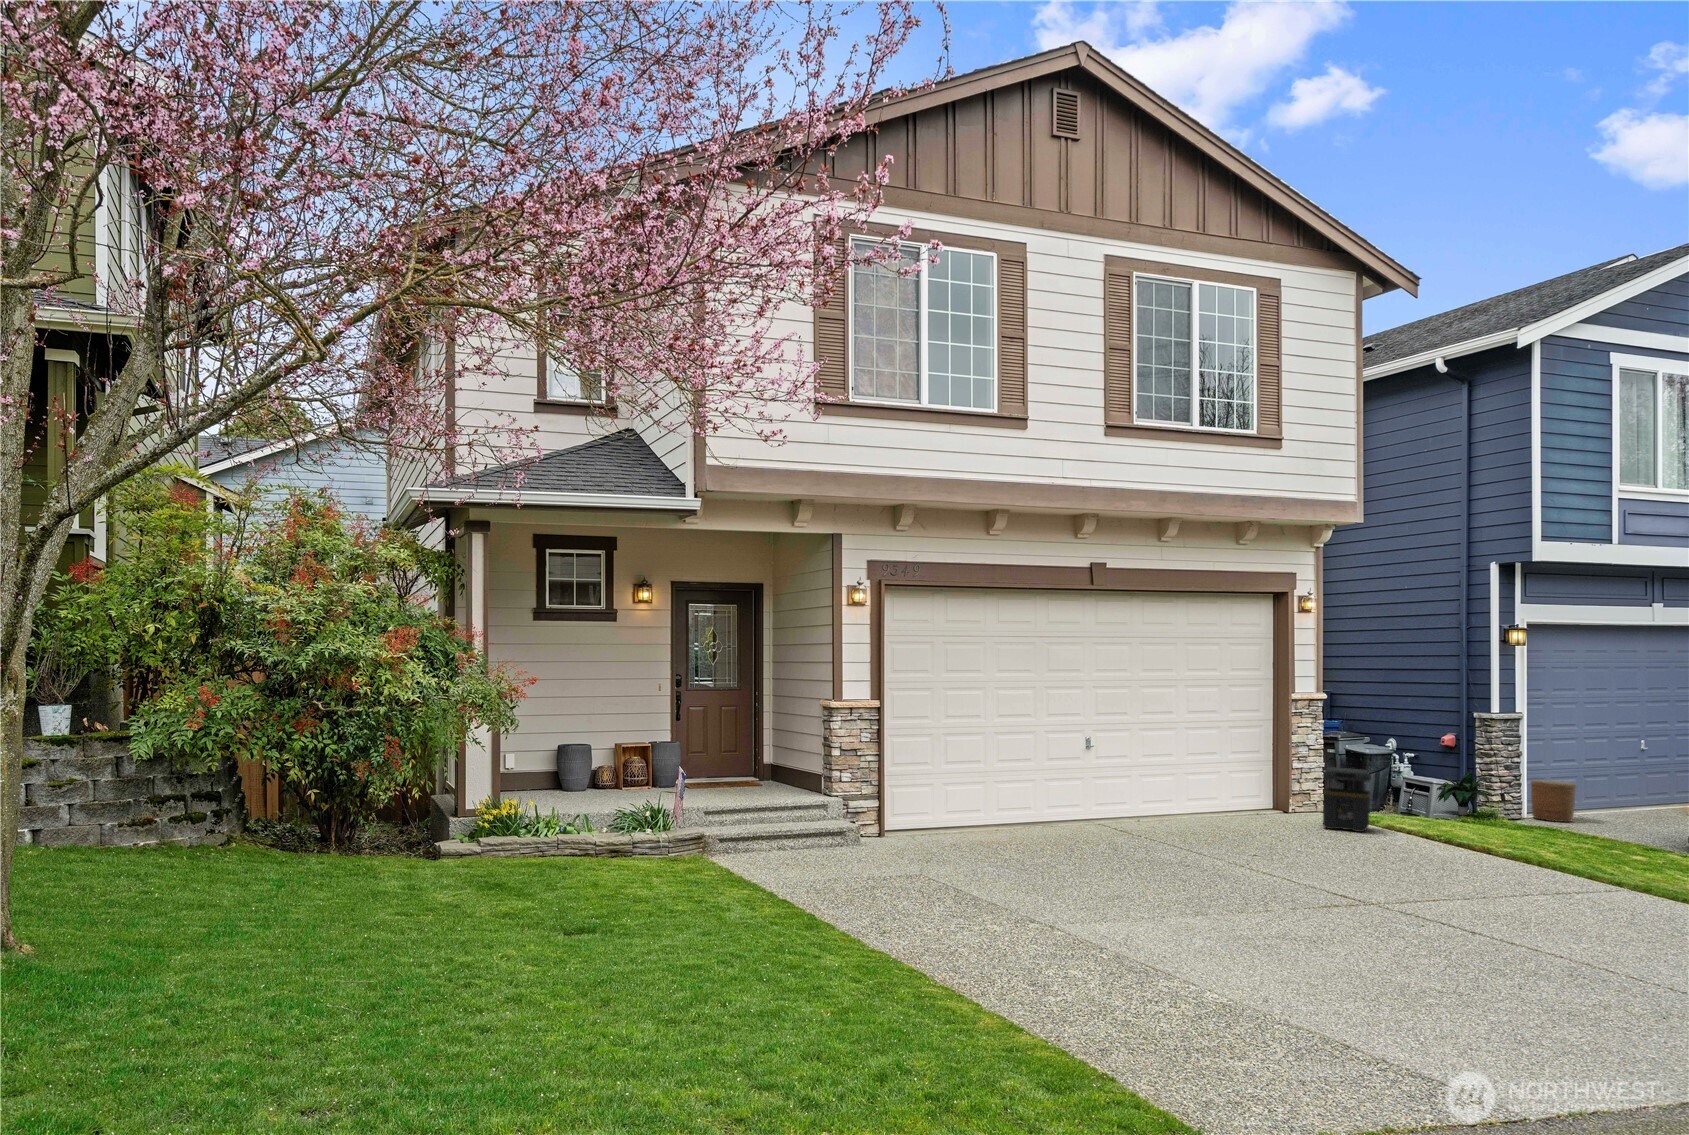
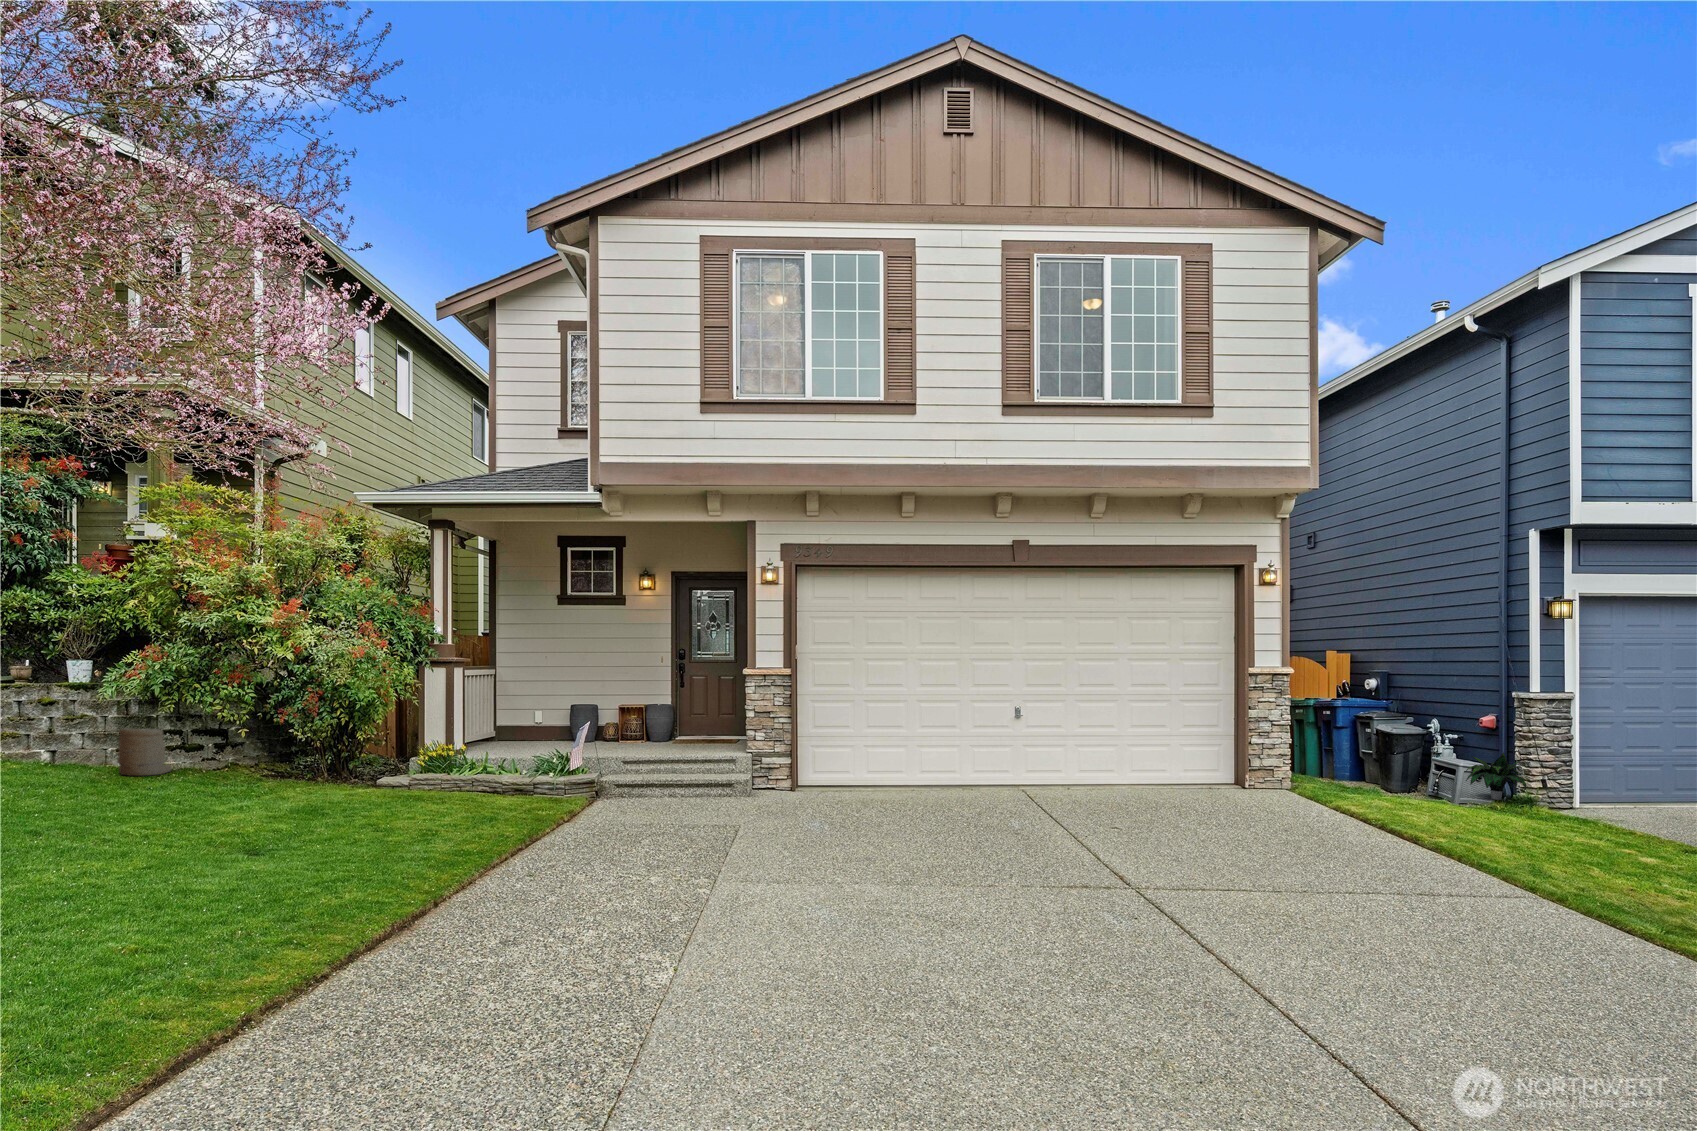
toolbox: present [1323,767,1371,832] -> none [1283,744,1342,815]
woven basket: present [1531,780,1576,822] -> present [118,728,172,776]

